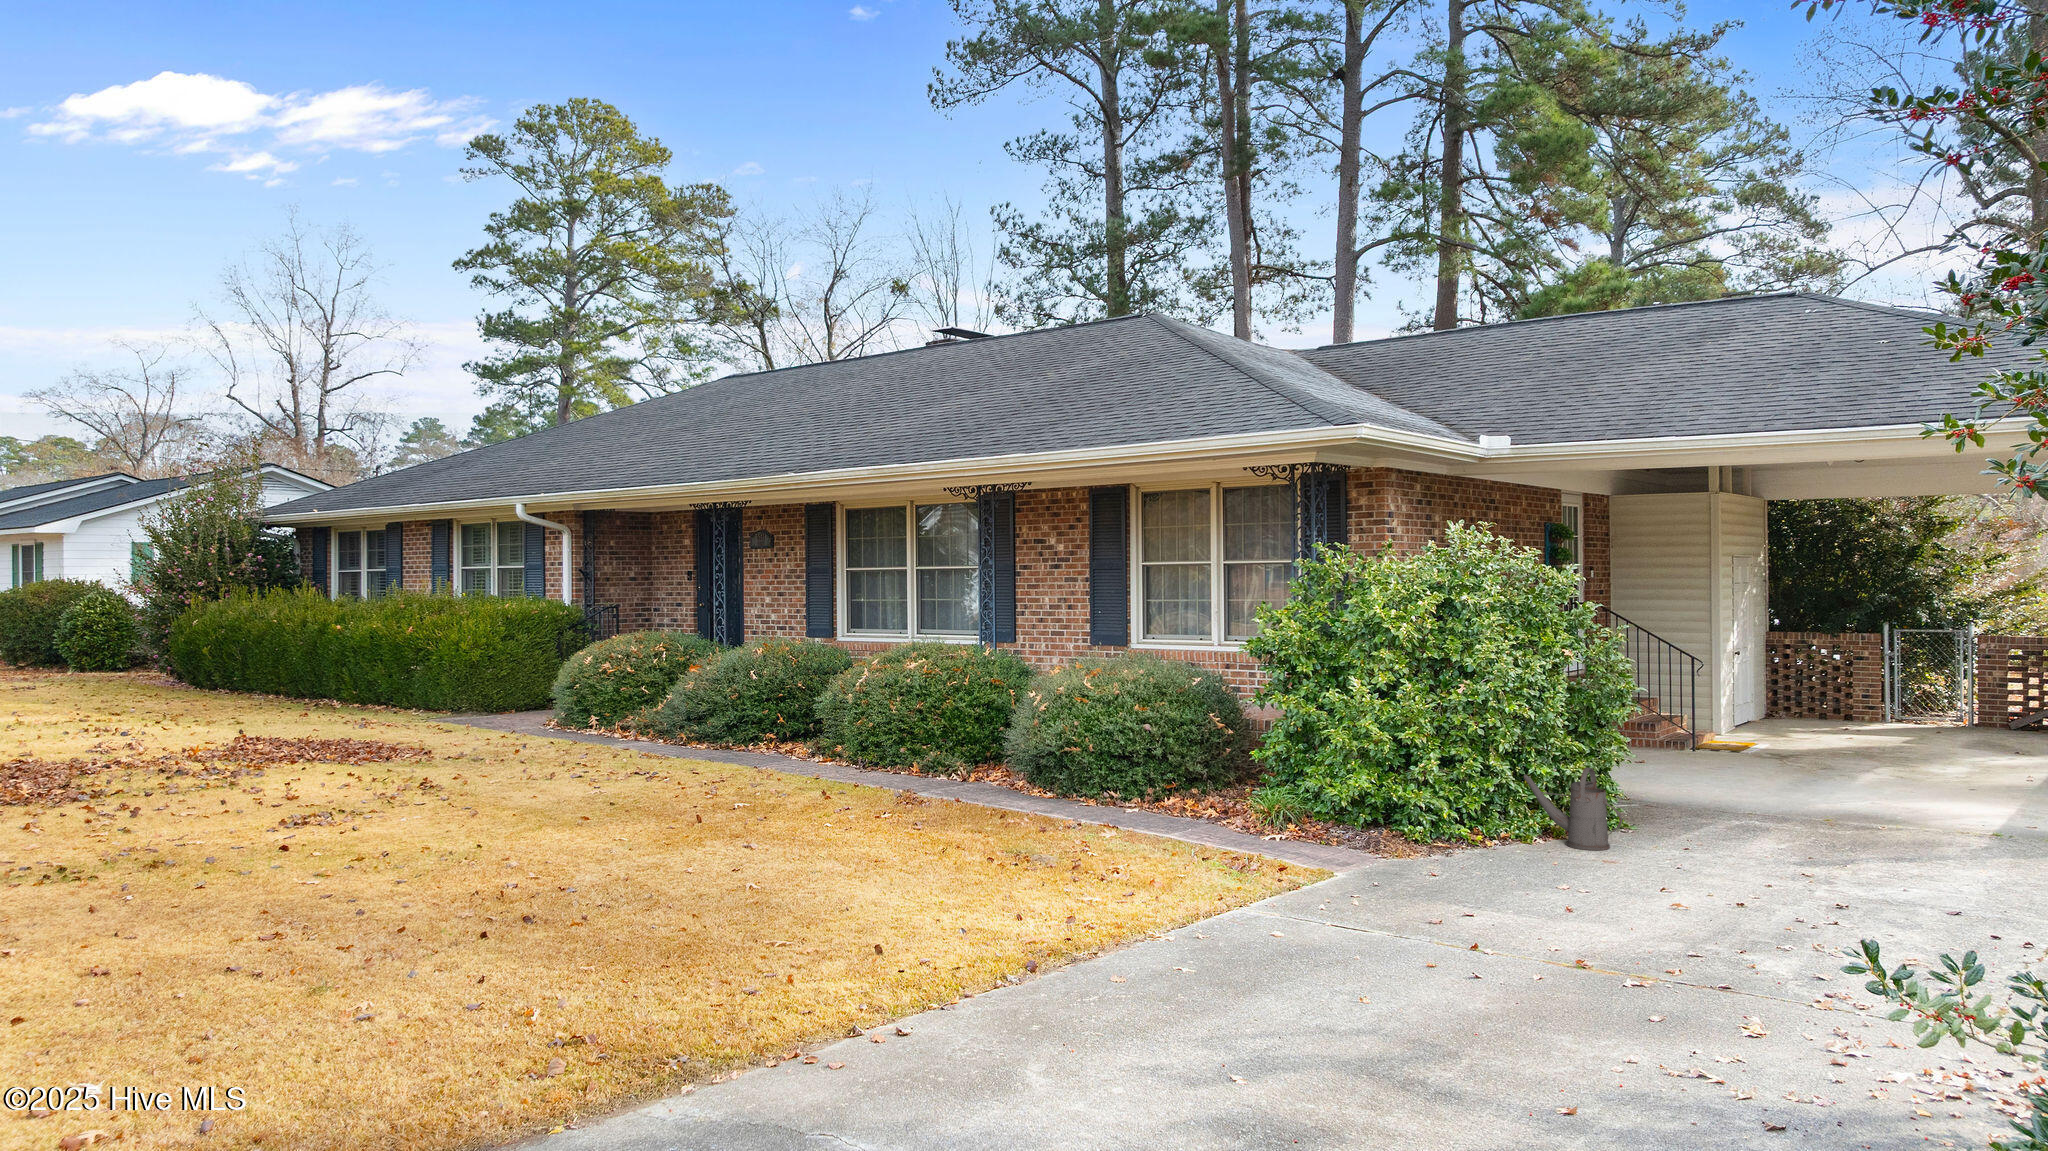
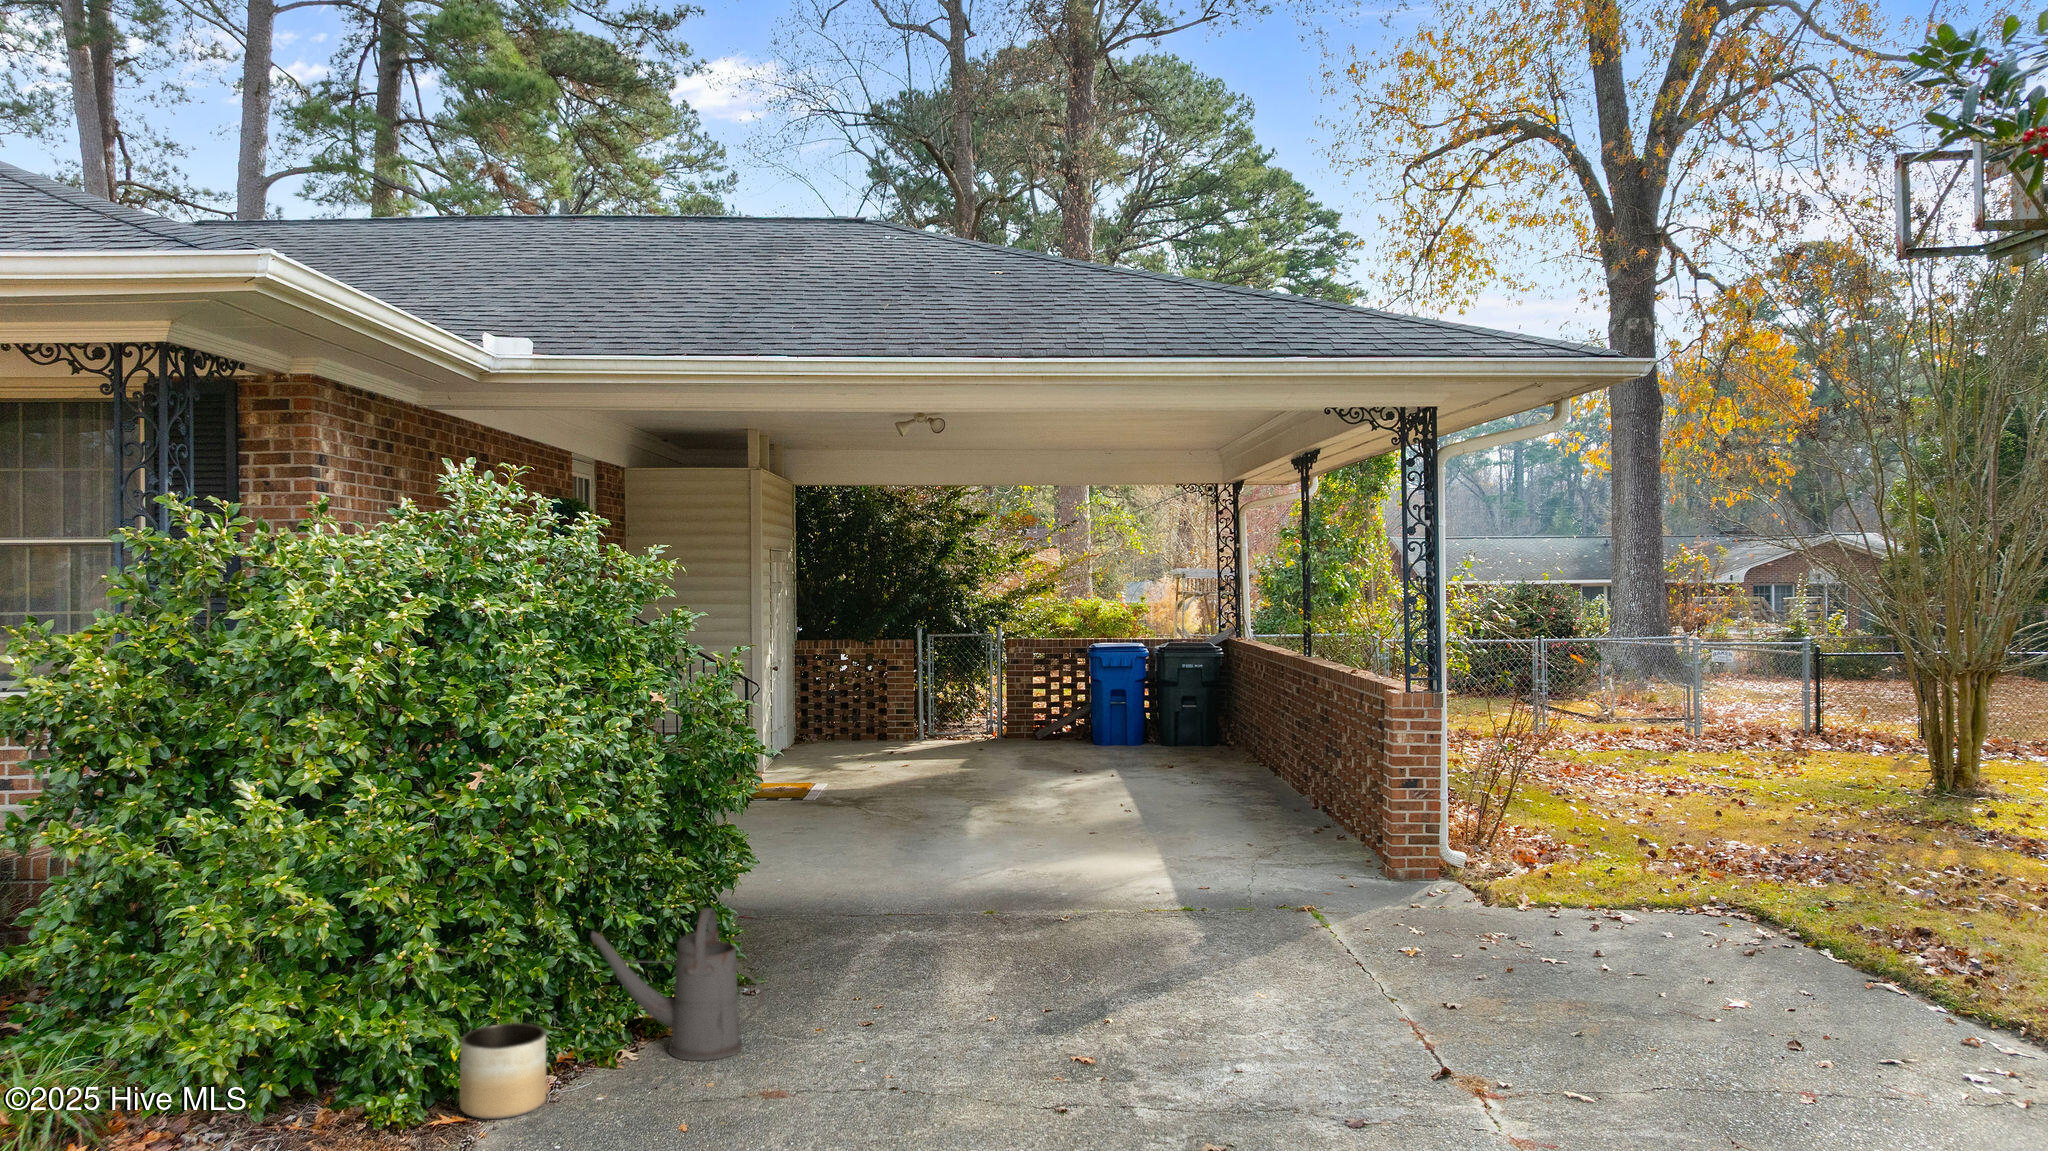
planter: none [1450,809,1494,852] -> present [459,1023,547,1119]

